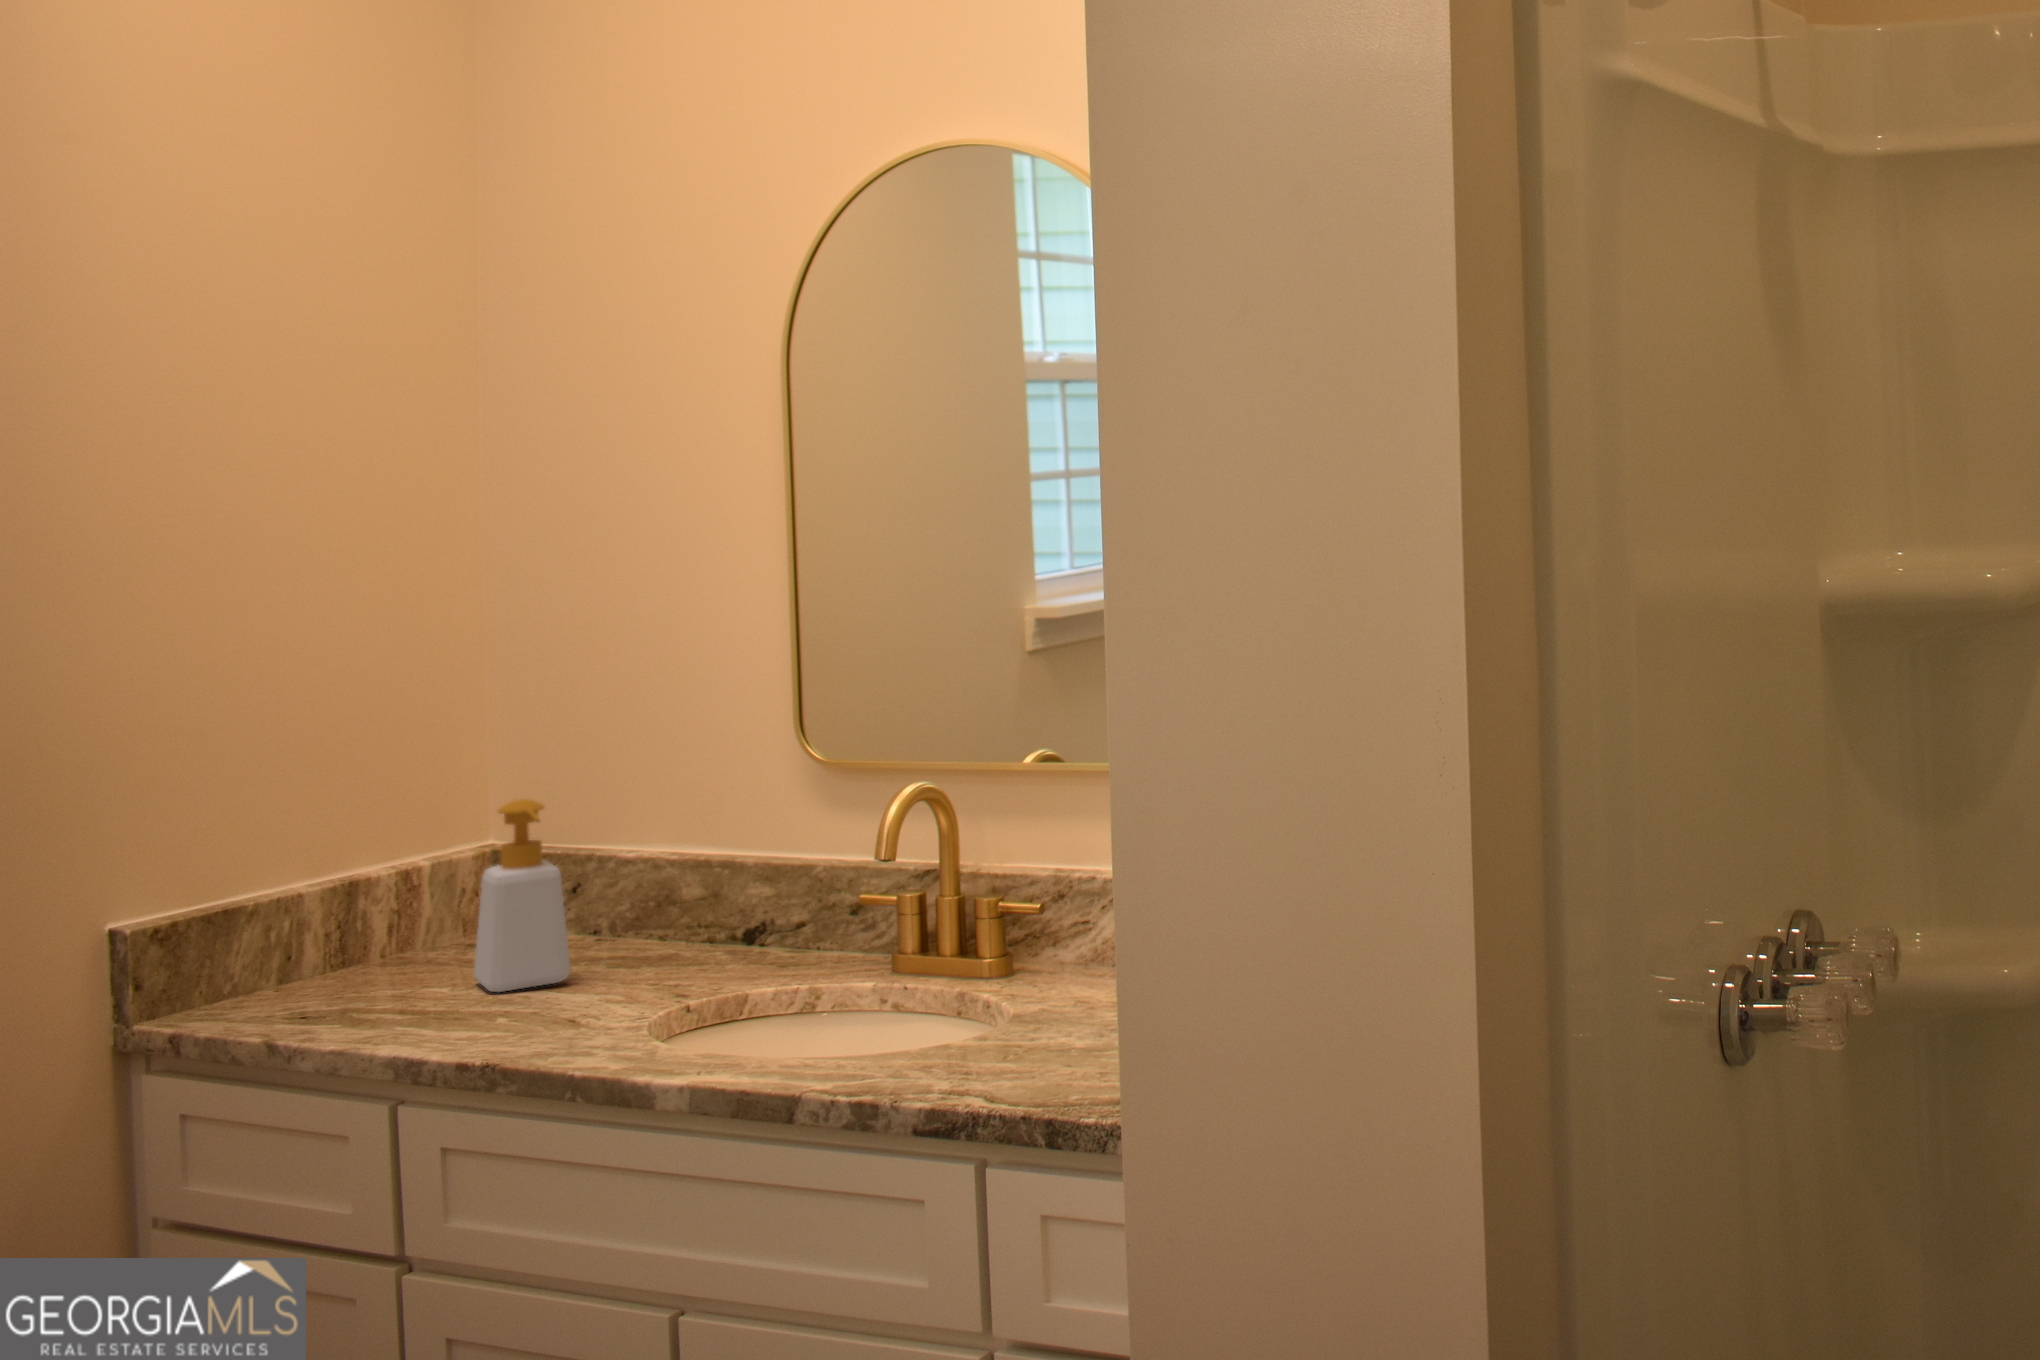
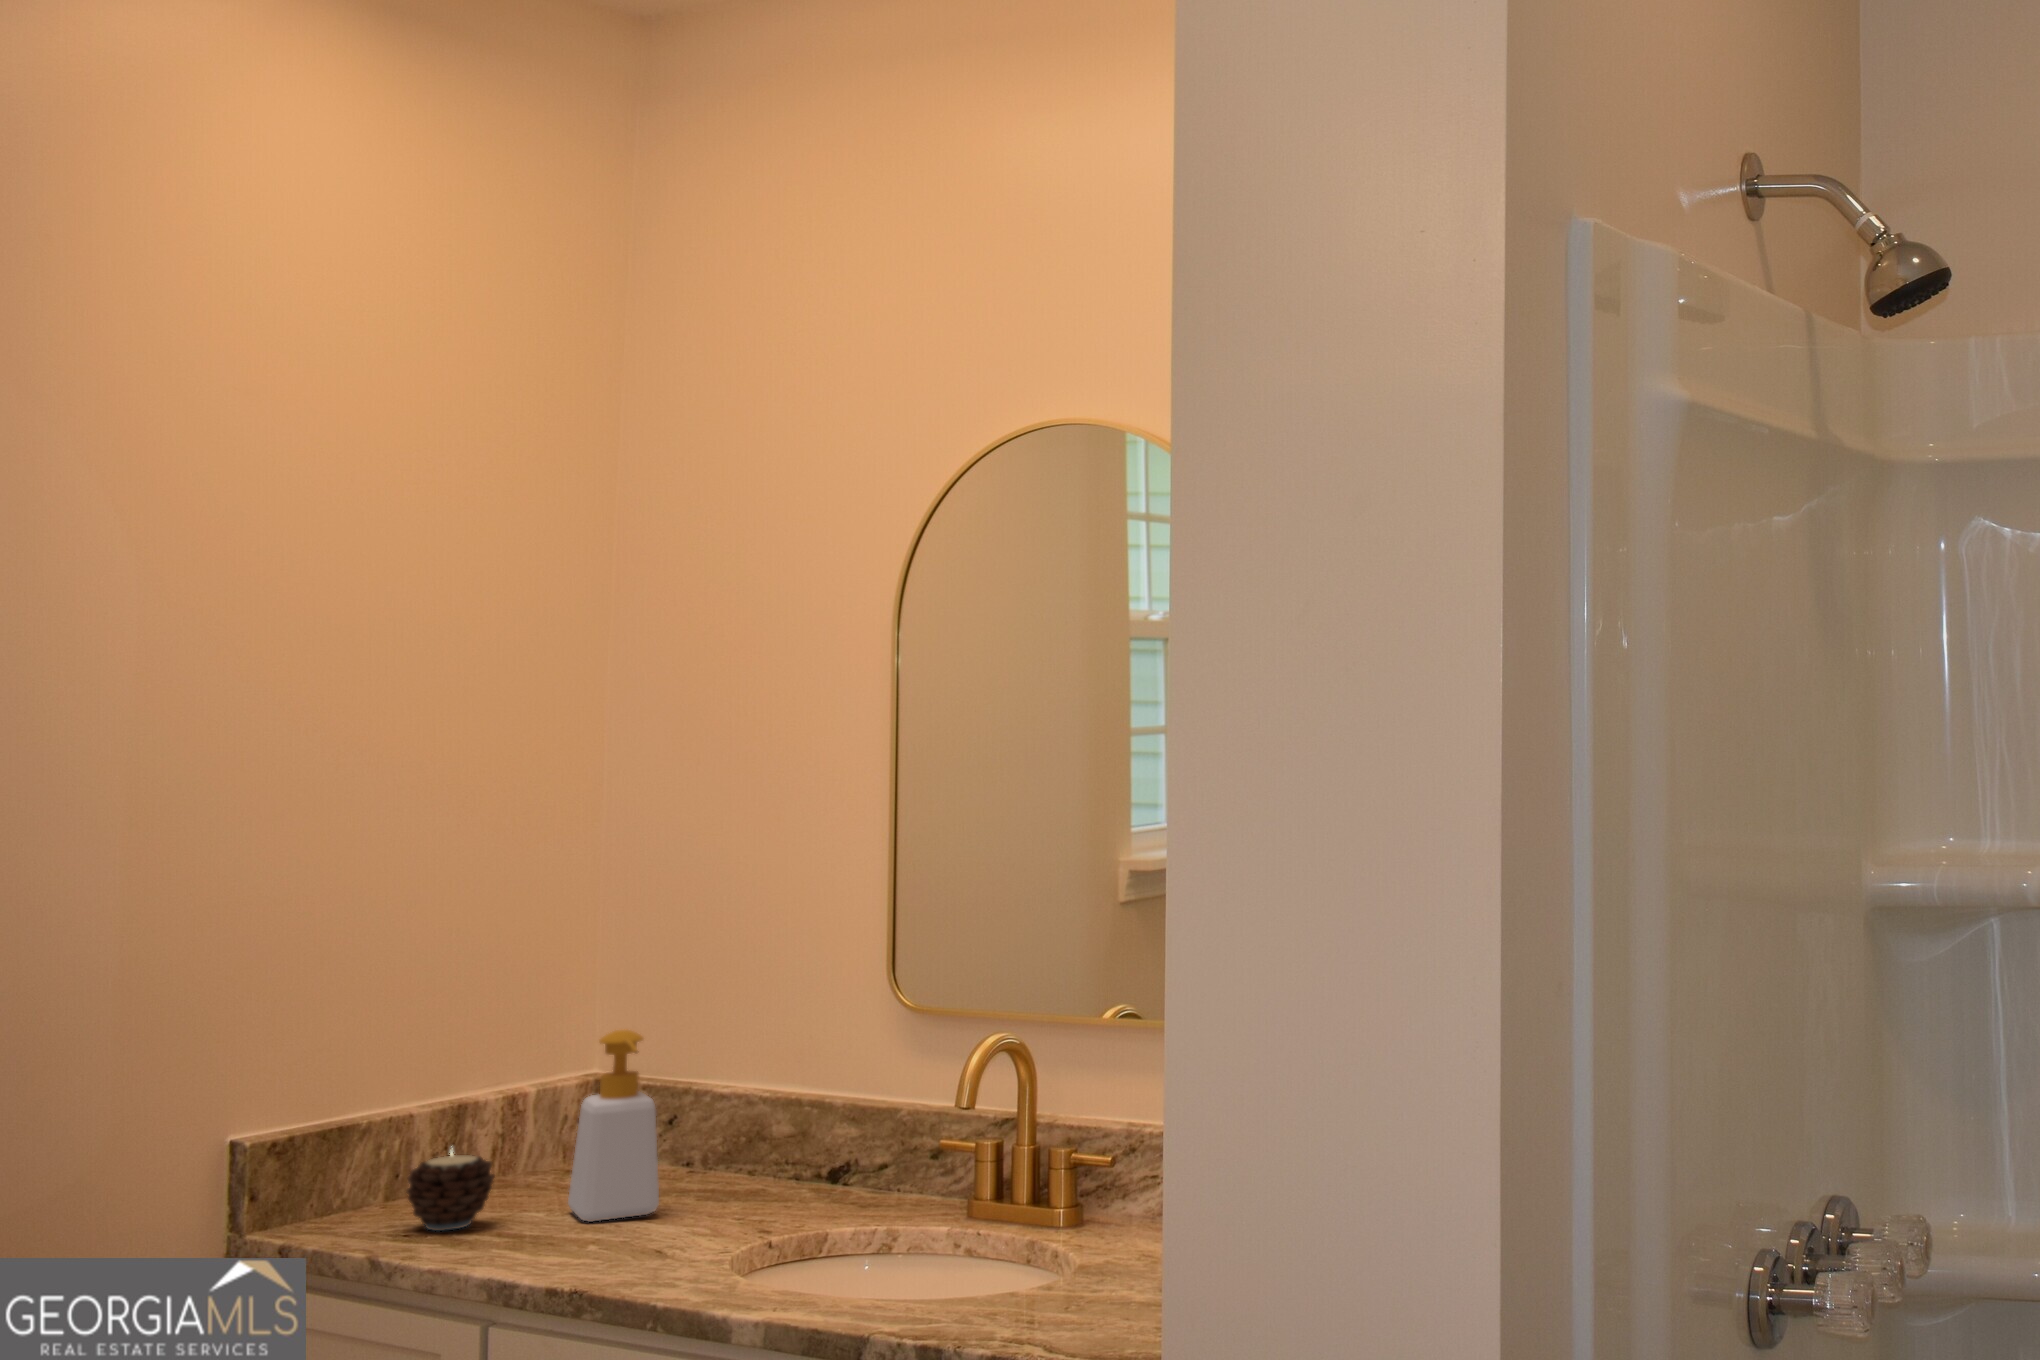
candle: none [299,922,394,1009] -> present [407,1152,494,1231]

